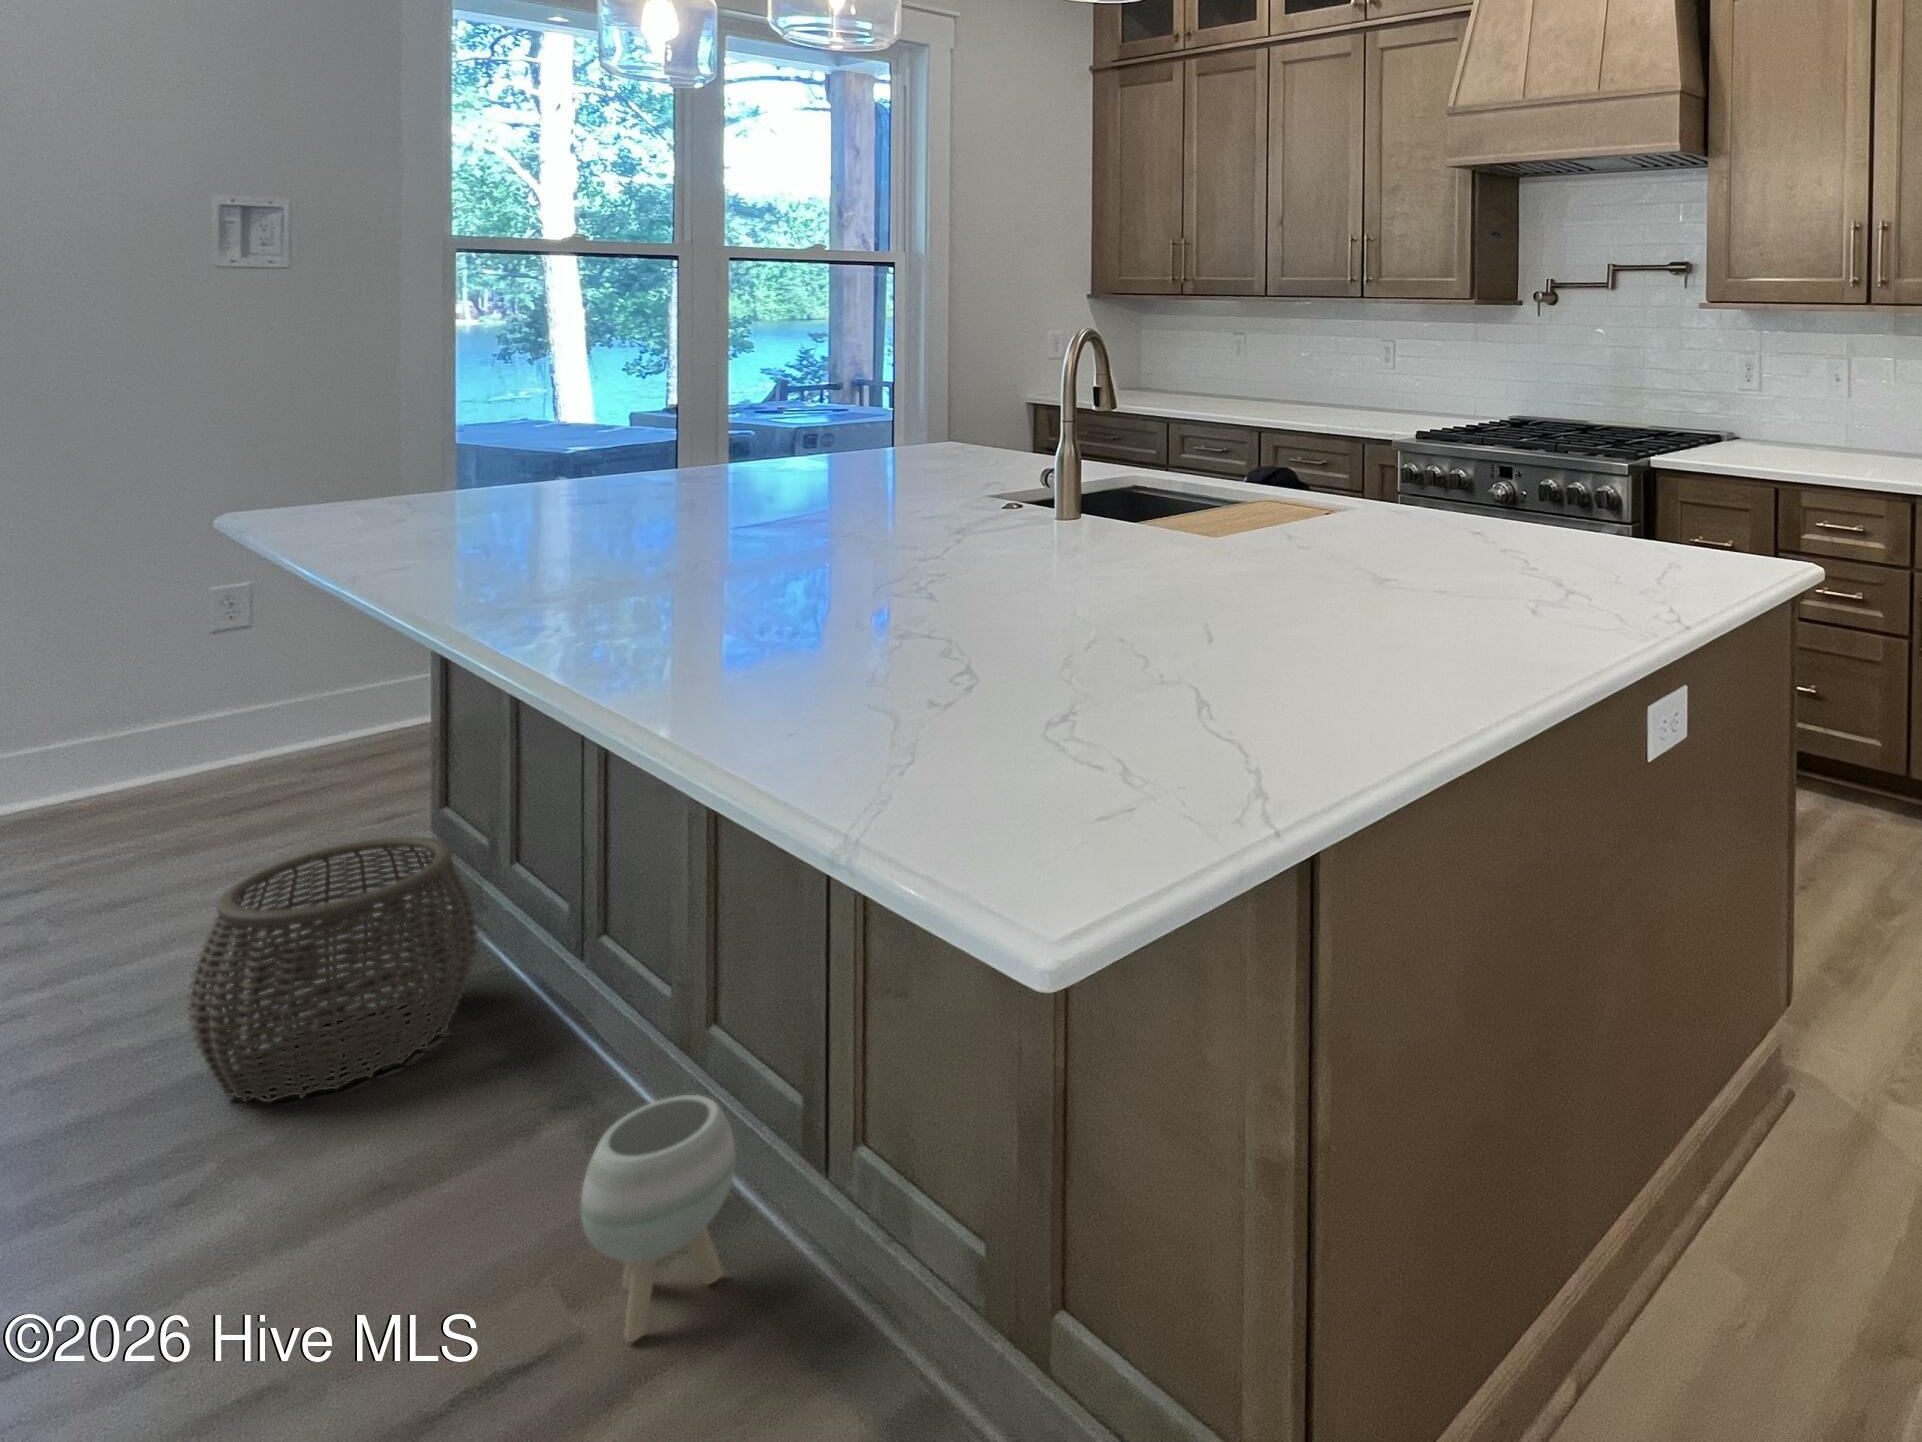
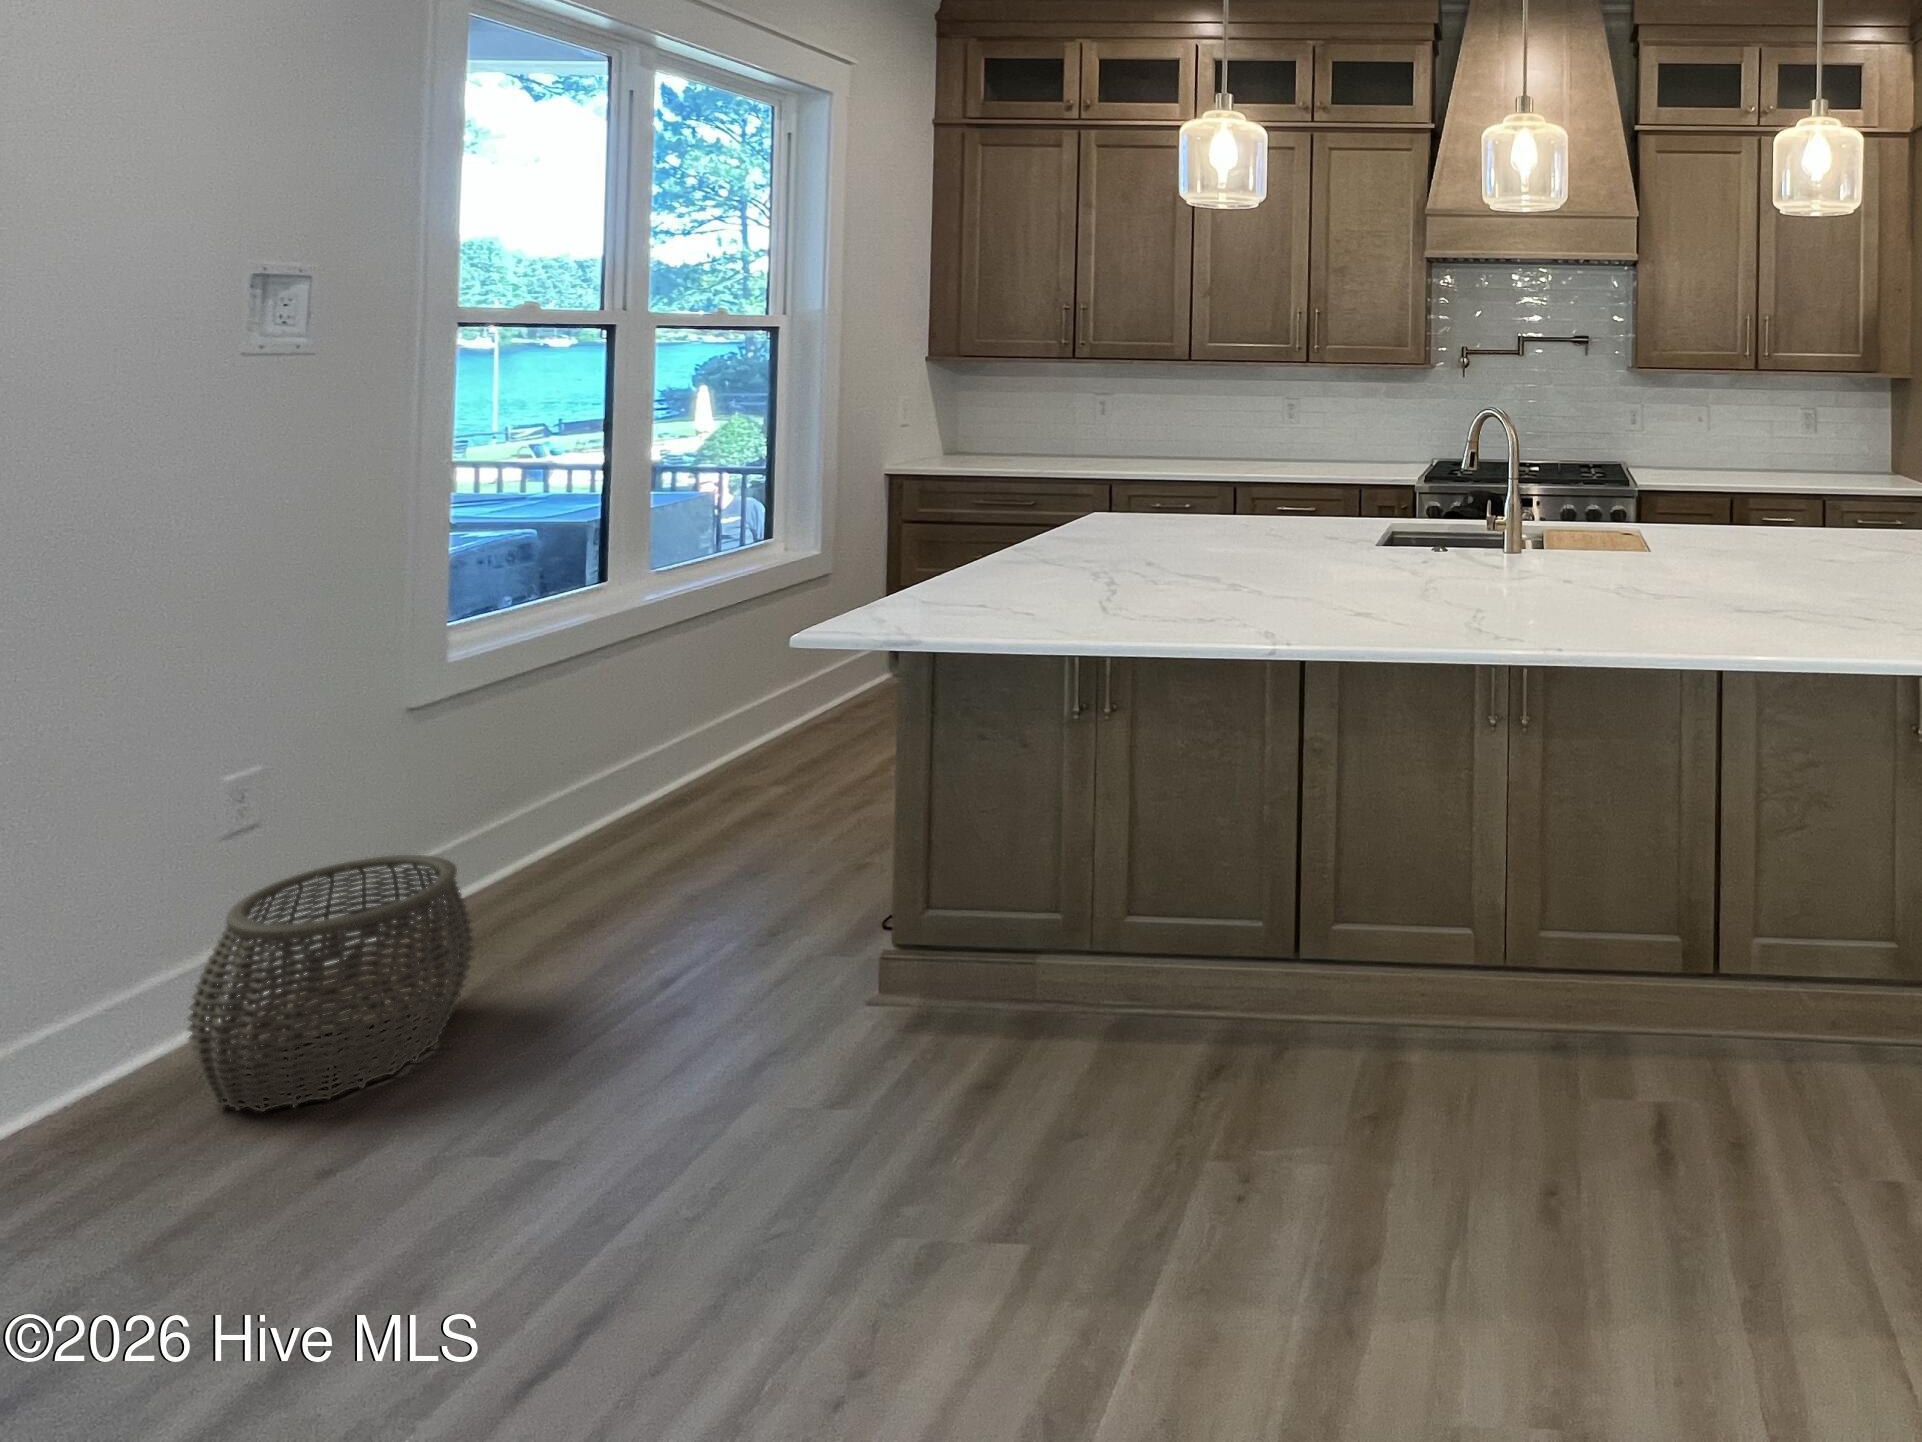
planter: present [581,1095,736,1342] -> none [587,1103,733,1339]

